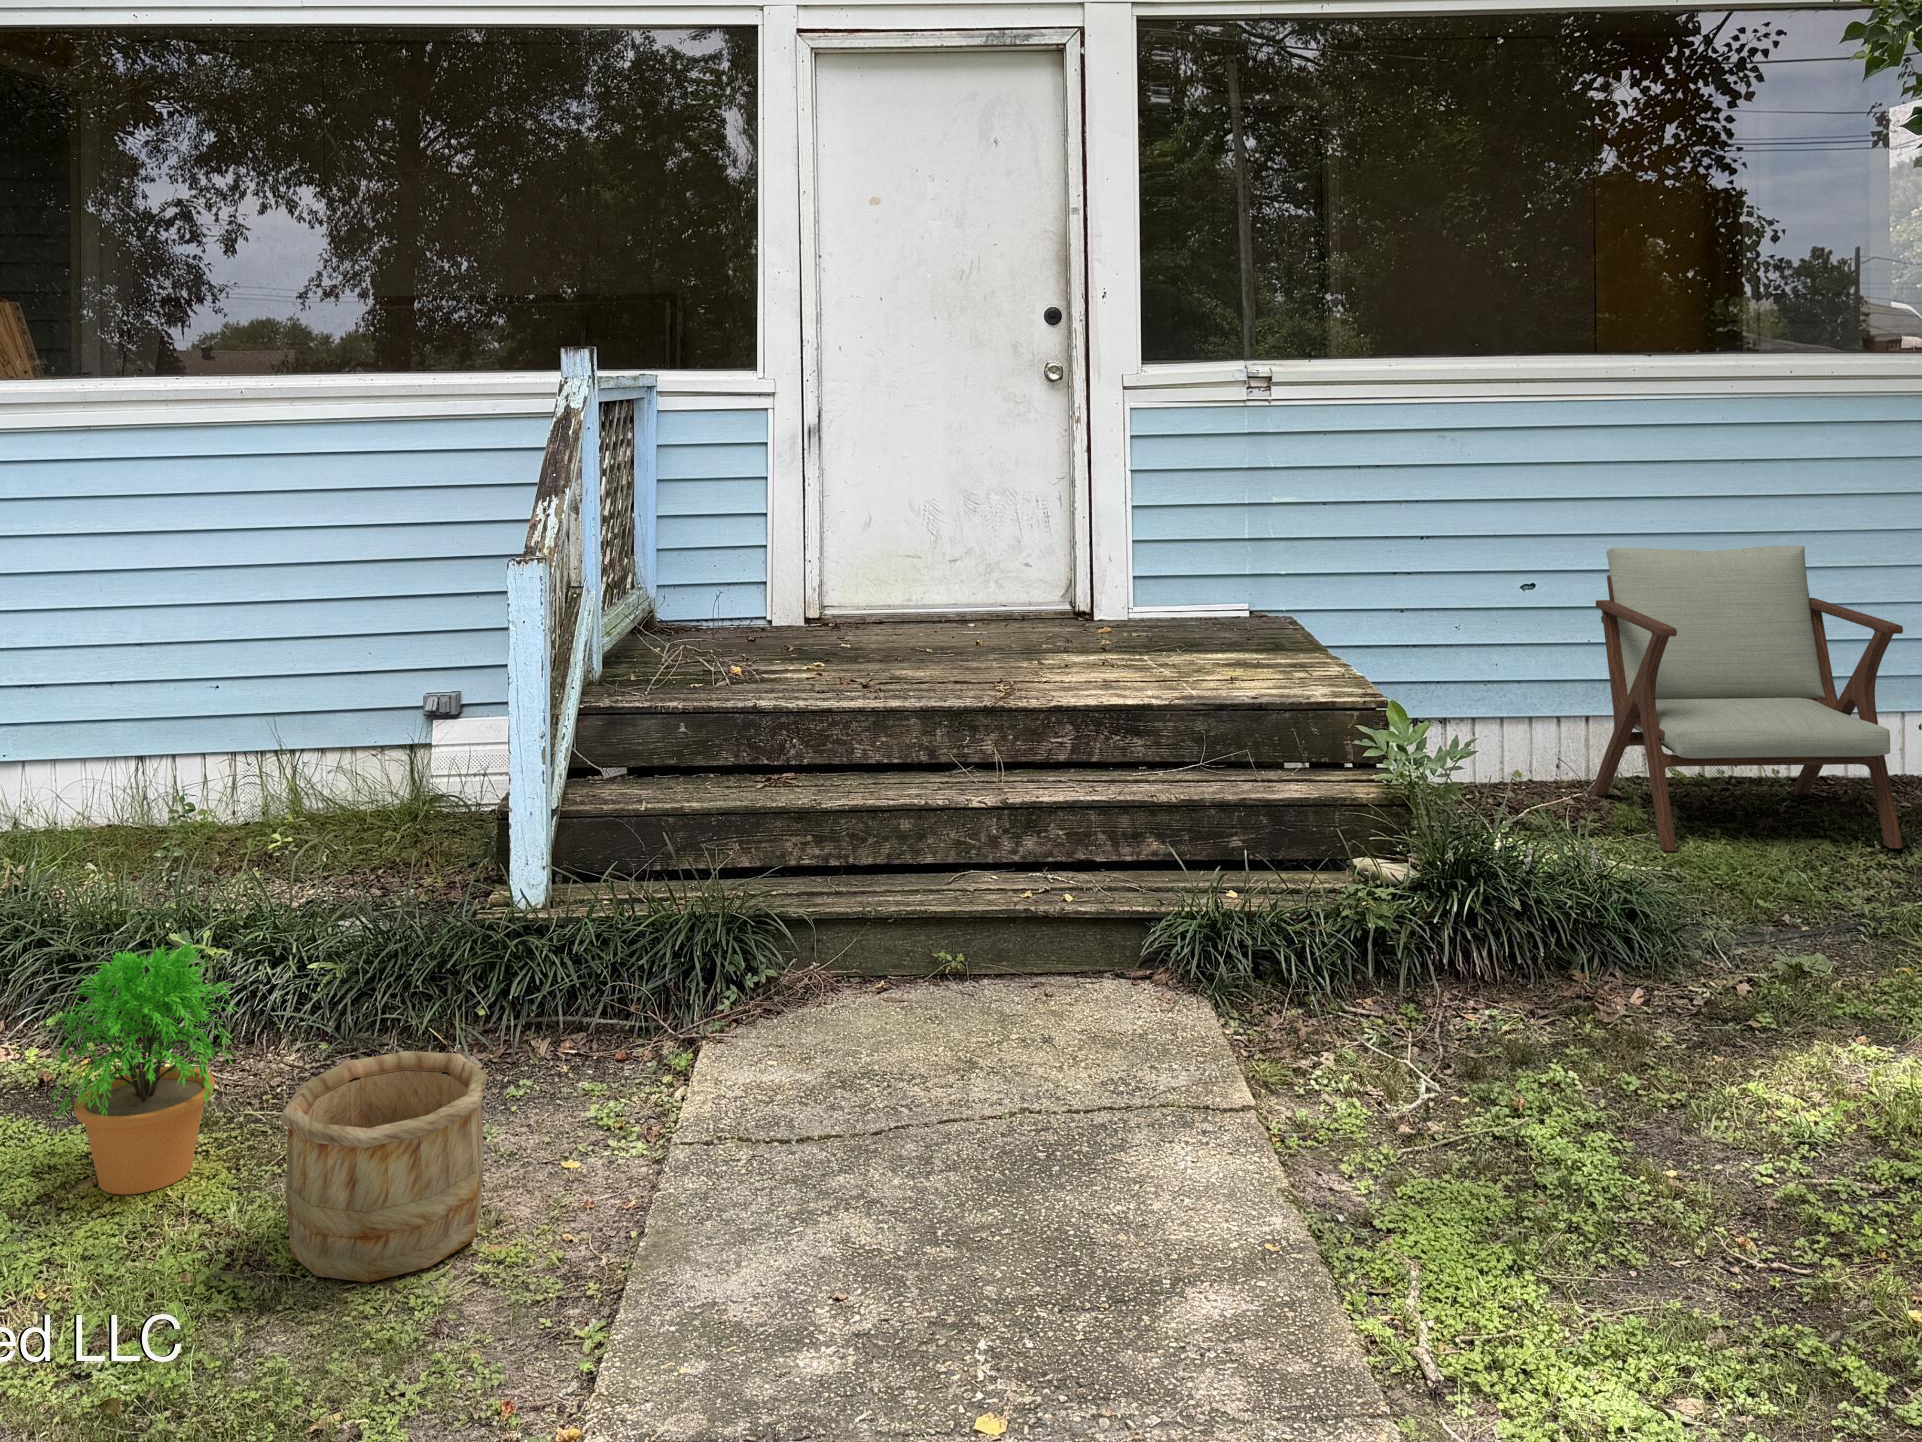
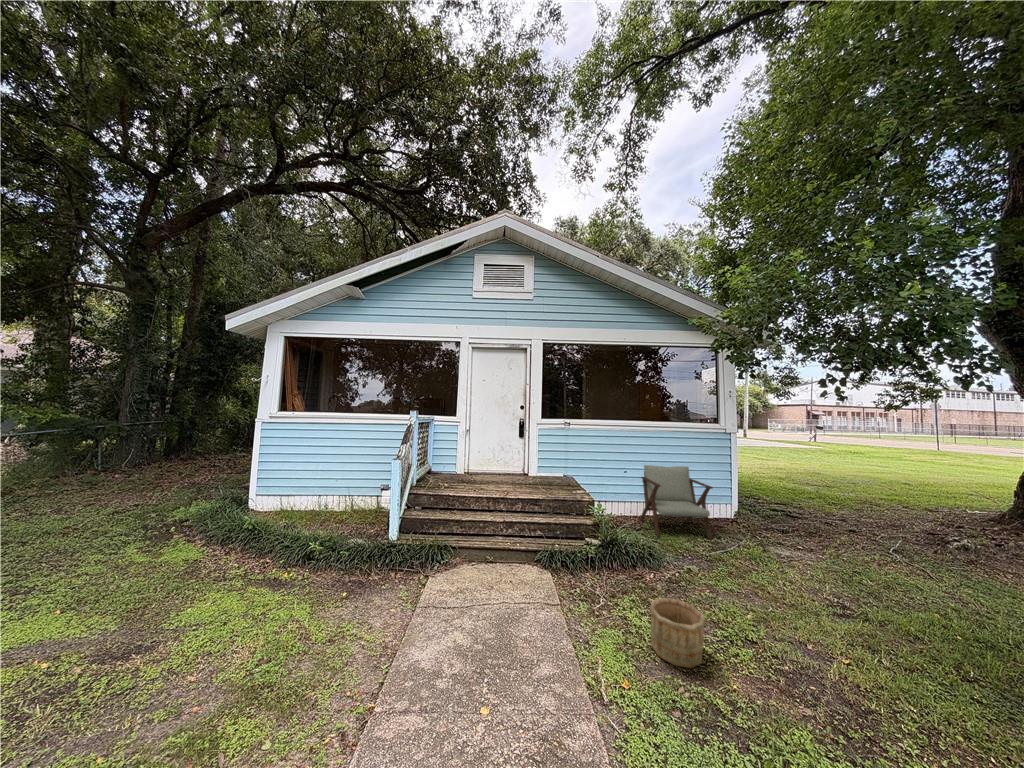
potted plant: present [44,942,238,1195] -> none [266,550,316,614]
wooden bucket: present [280,1051,488,1282] -> present [650,598,705,668]

